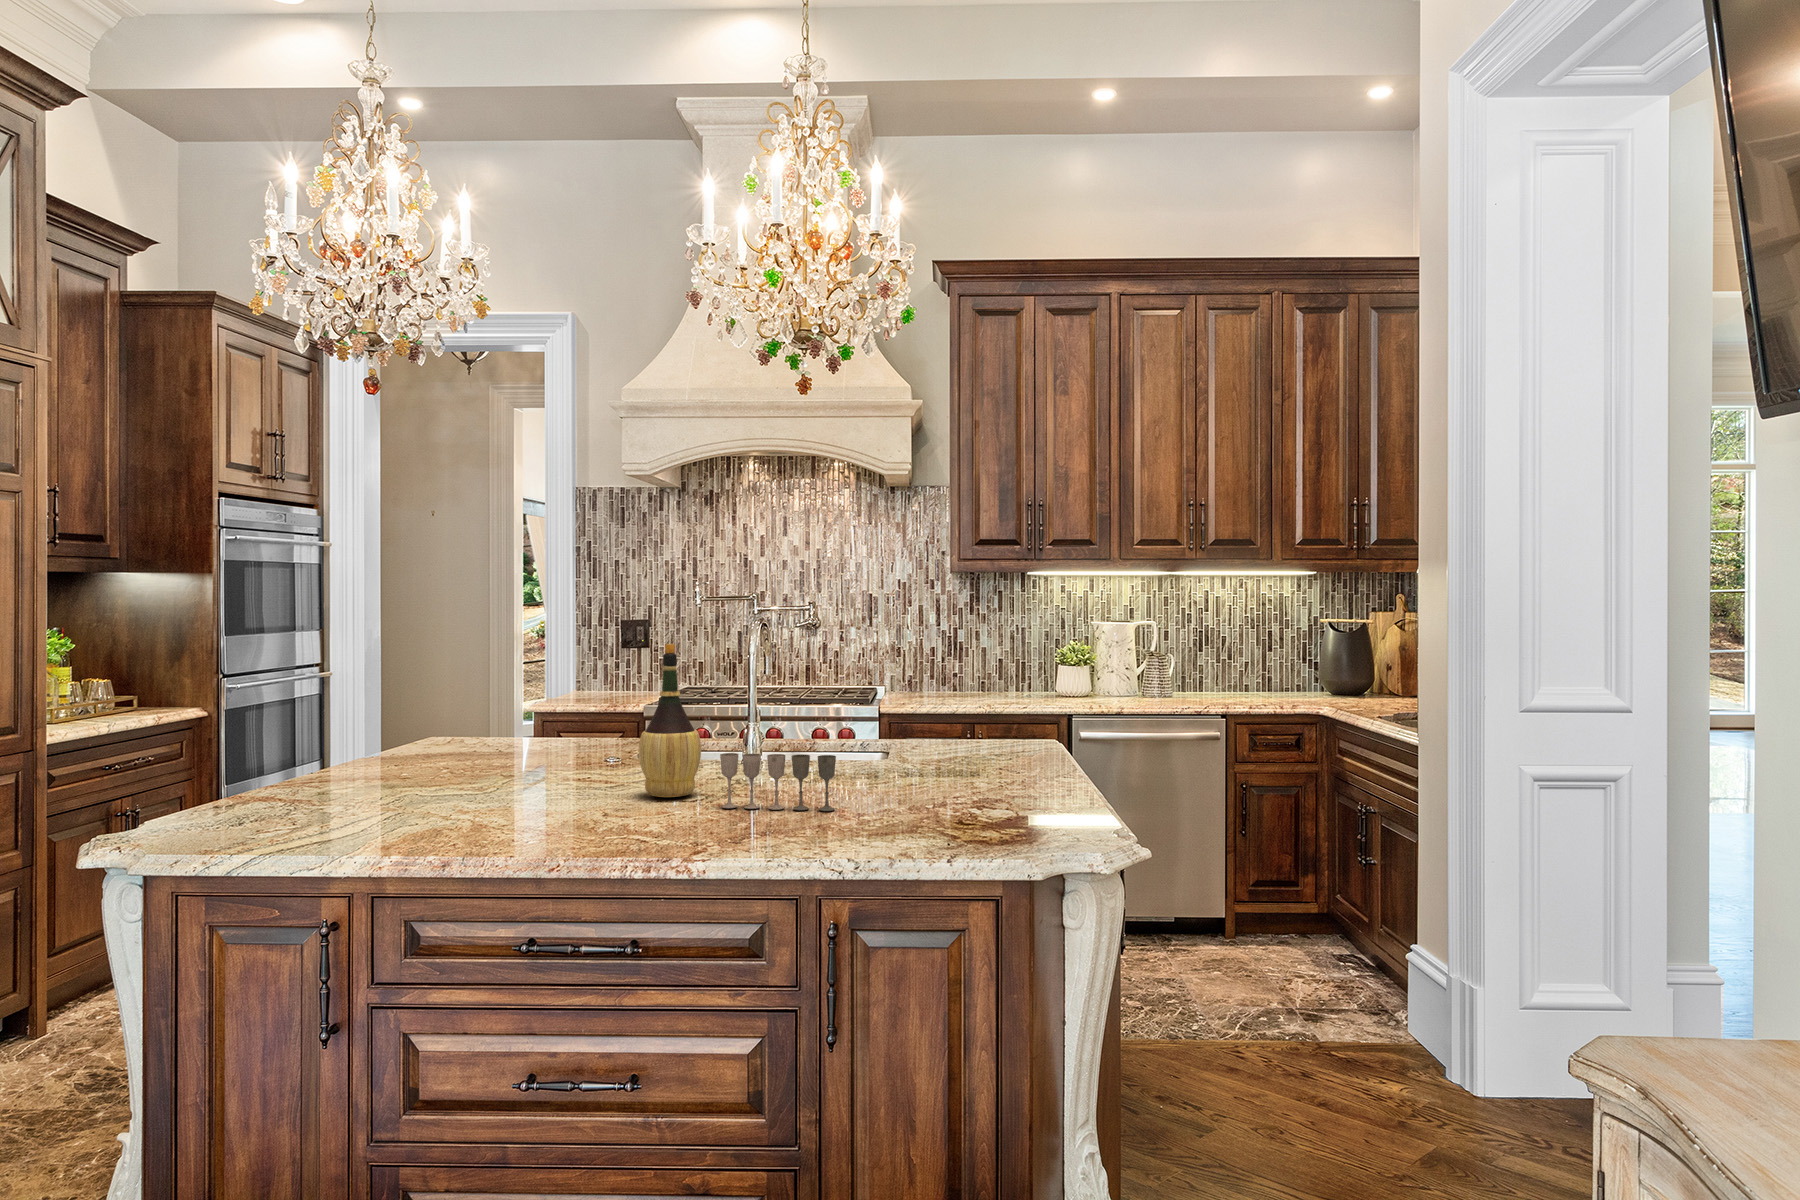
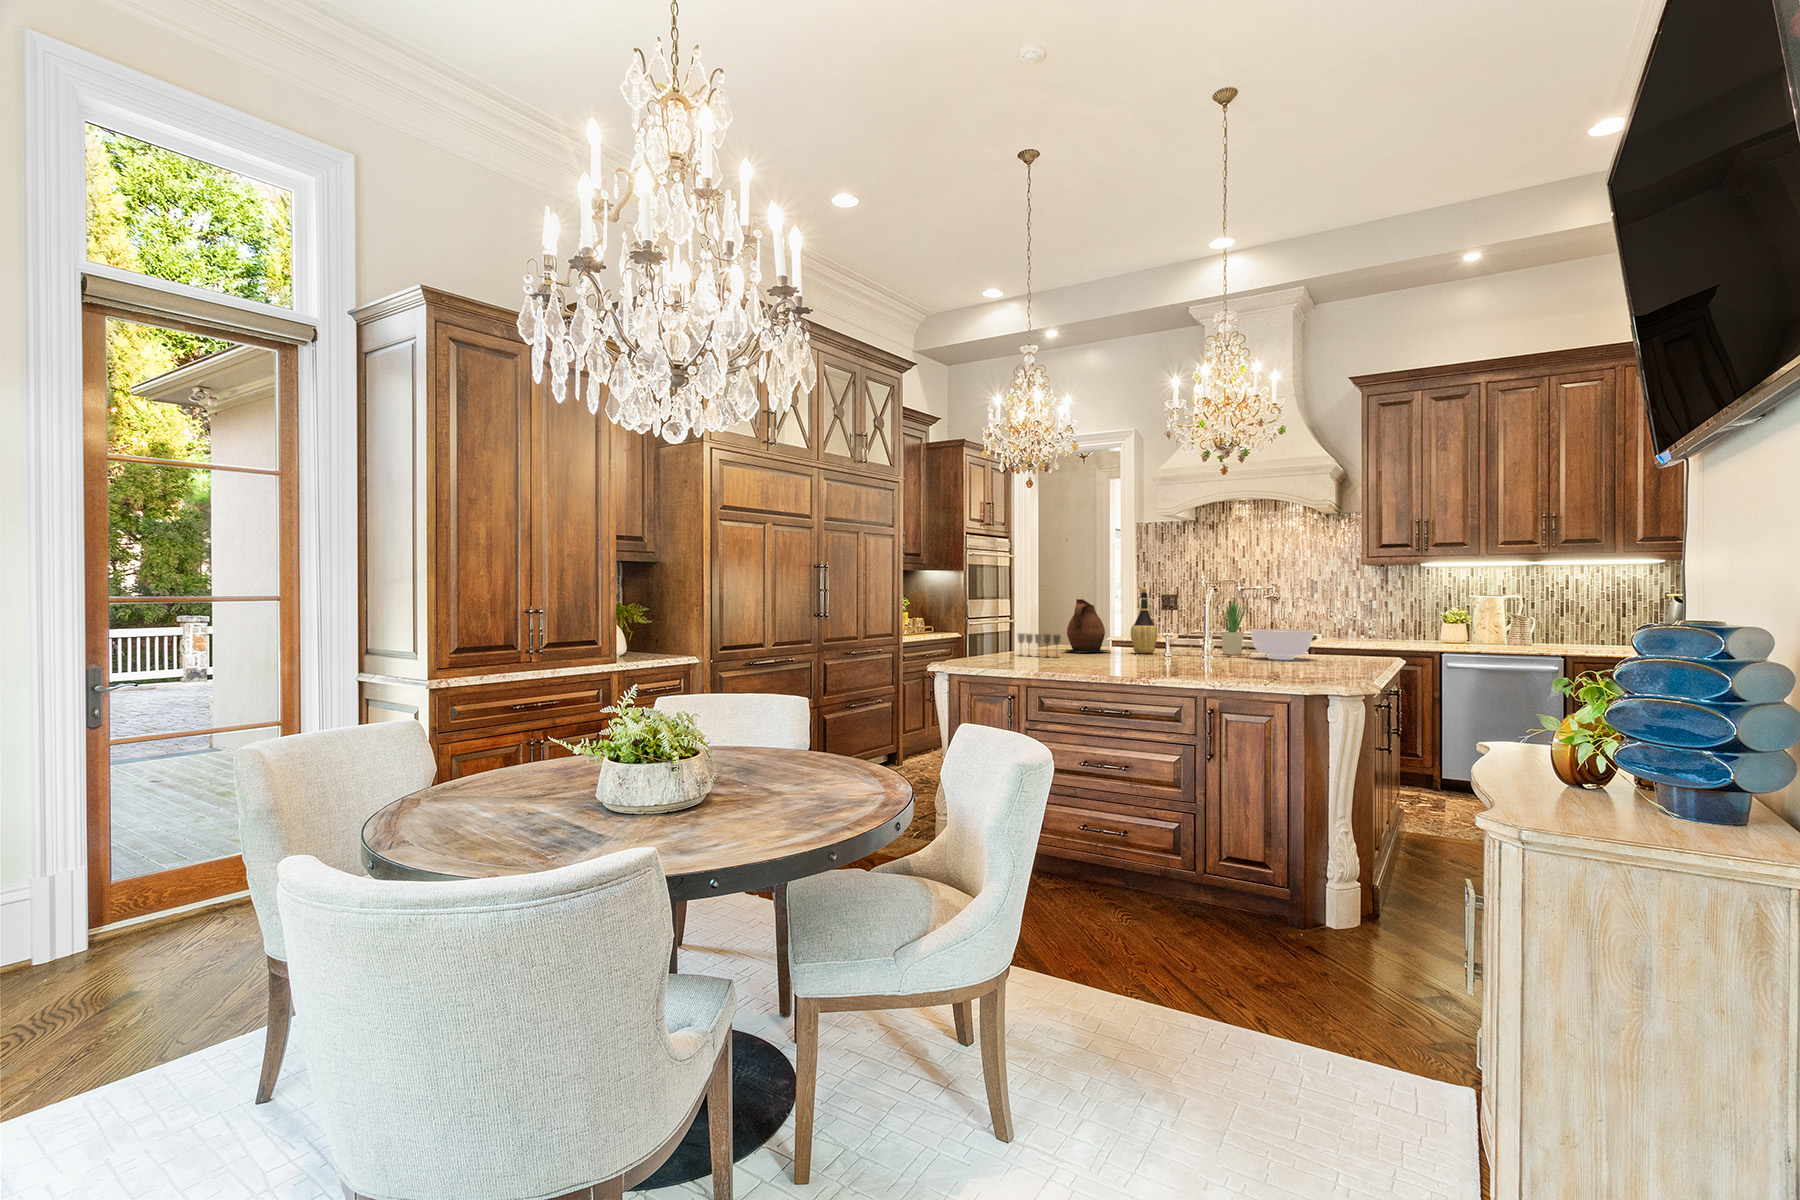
potted plant: none [834,649,889,786] -> present [1221,598,1247,655]
ceramic pitcher: none [465,673,593,808] -> present [1066,599,1111,652]
bowl: none [914,730,1046,806] -> present [1249,629,1314,660]
wine glass: present [720,753,836,811] -> present [1017,633,1061,657]

